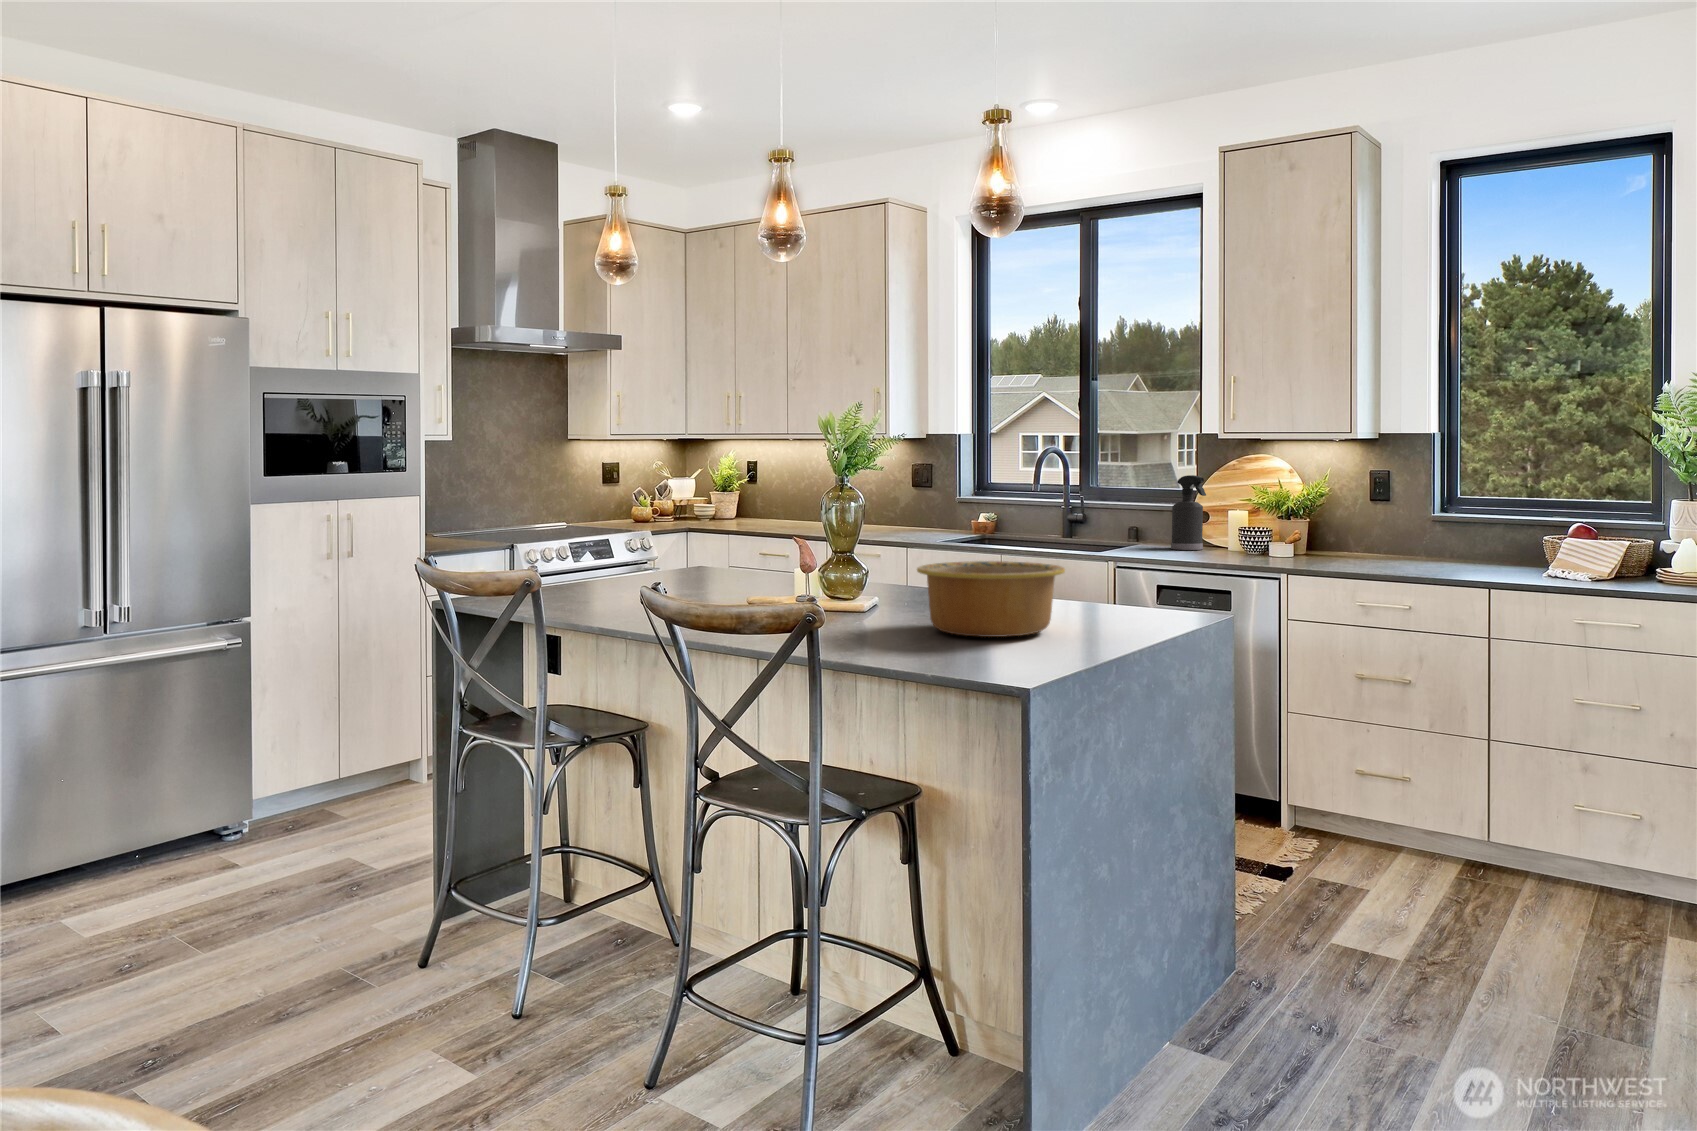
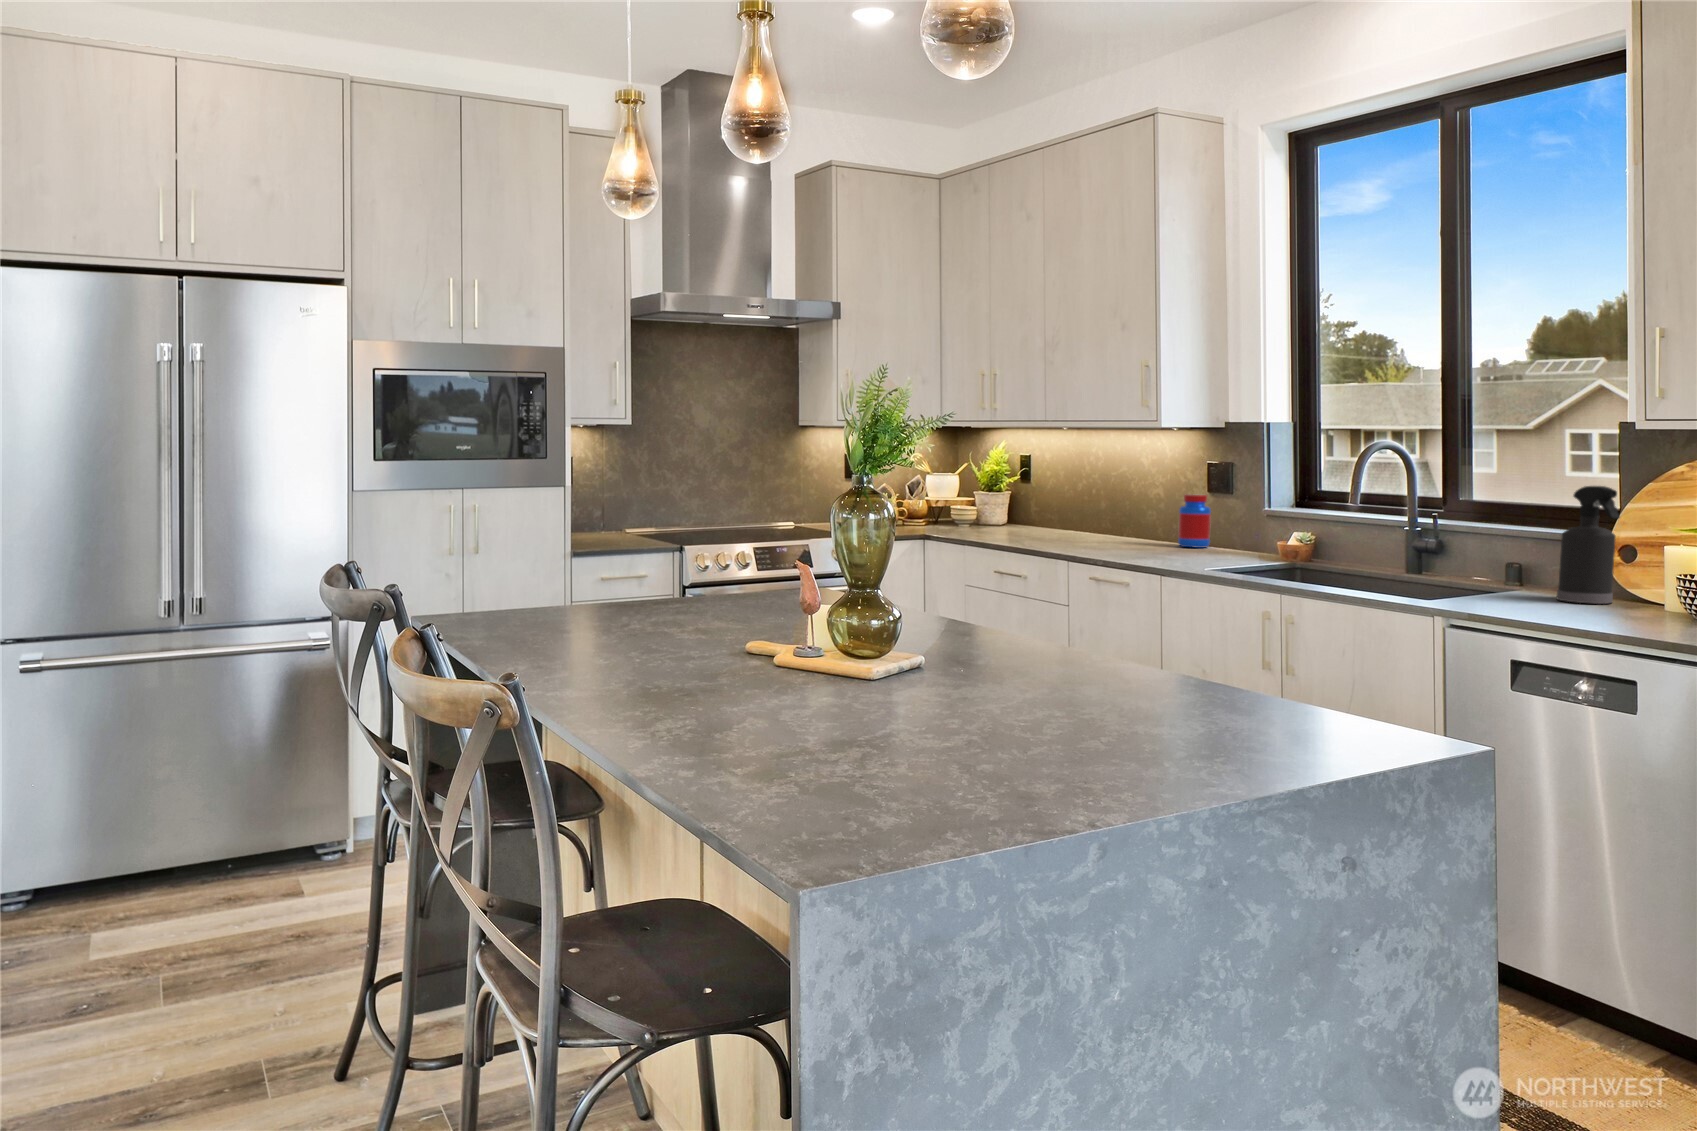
jar: none [893,489,915,529] -> present [1178,494,1211,548]
bowl: present [917,561,1065,637] -> none [849,618,1109,763]

